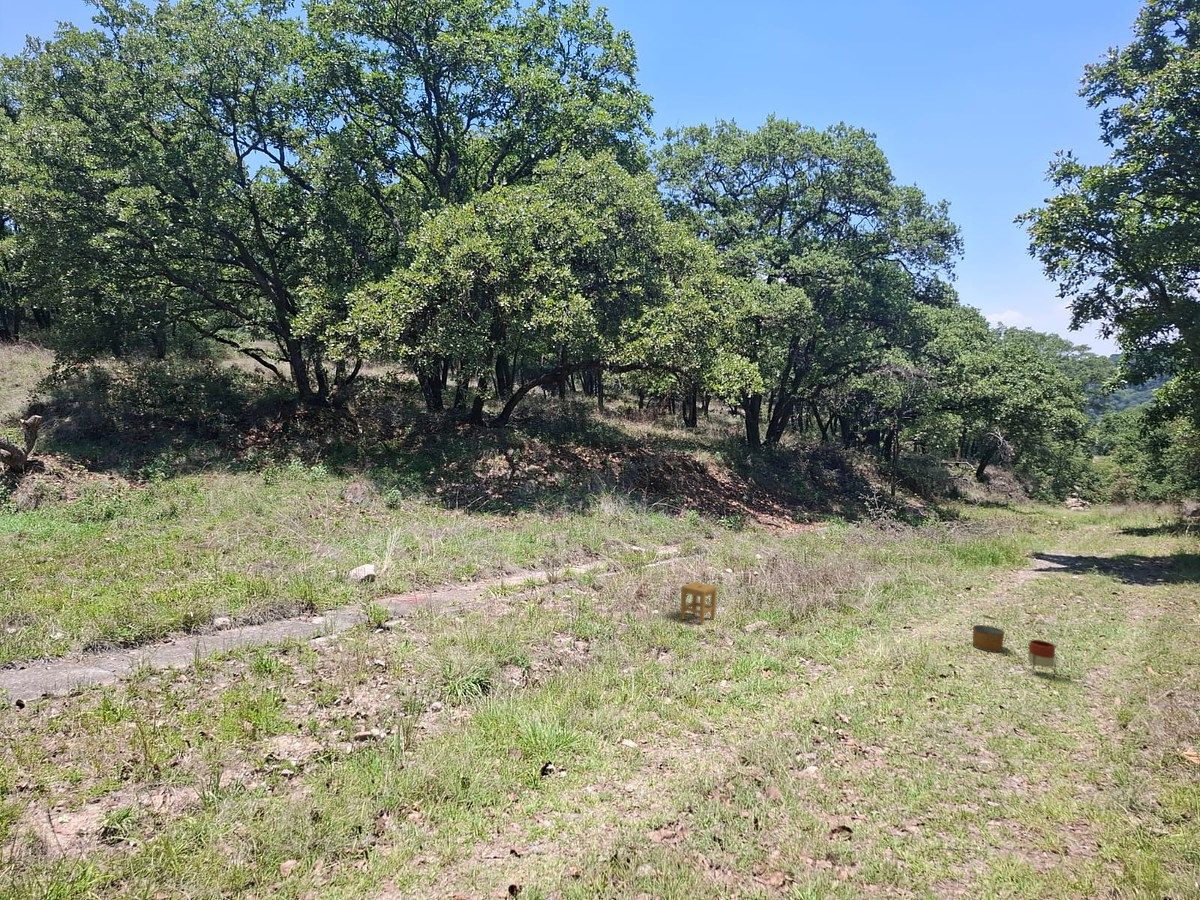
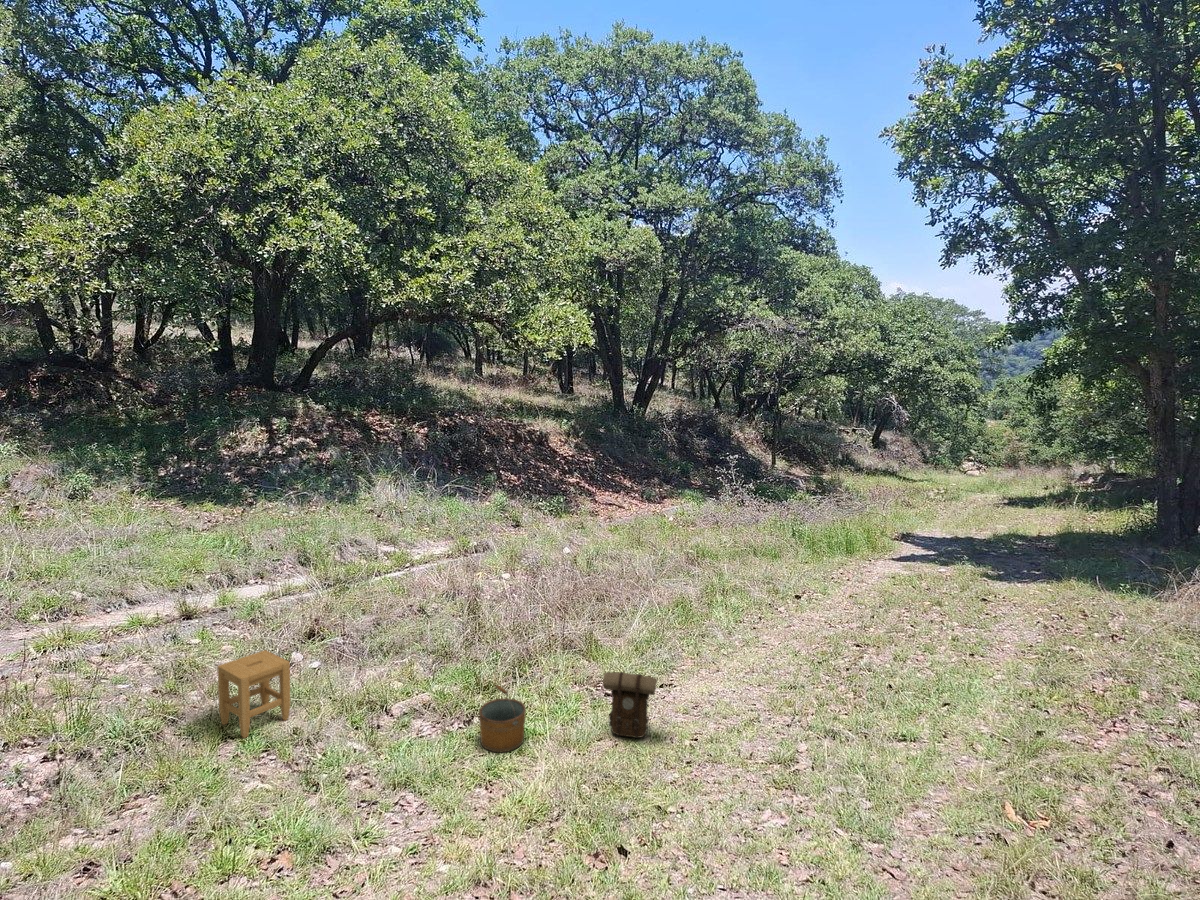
backpack: none [899,598,933,636] -> present [603,672,657,738]
bucket: present [973,615,1004,652] -> present [479,685,526,752]
planter: present [1028,640,1056,671] -> none [783,777,831,860]

